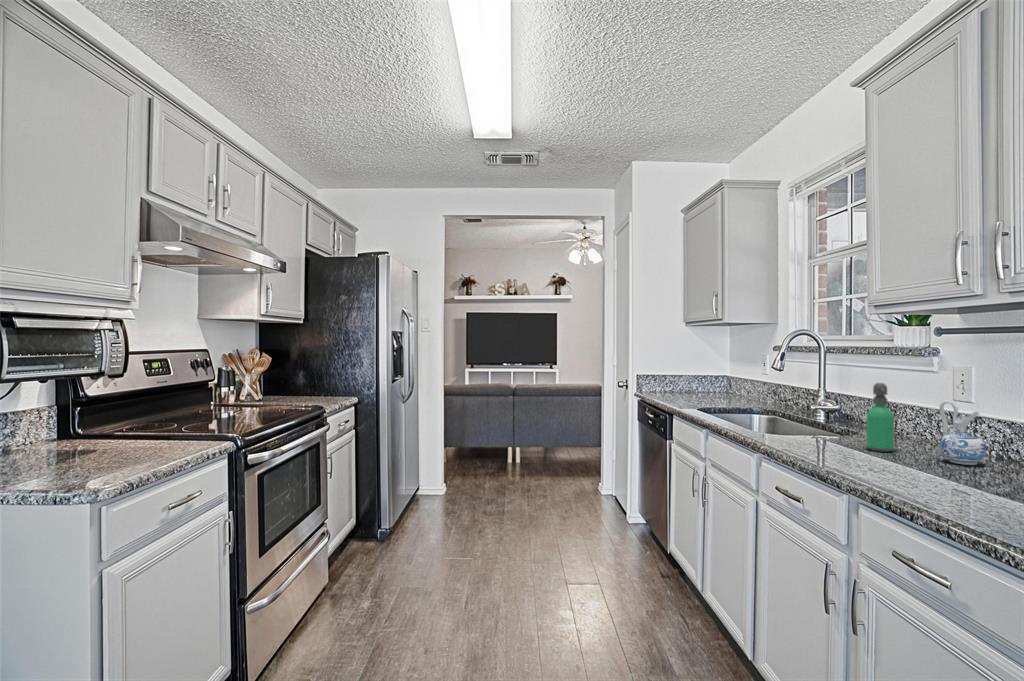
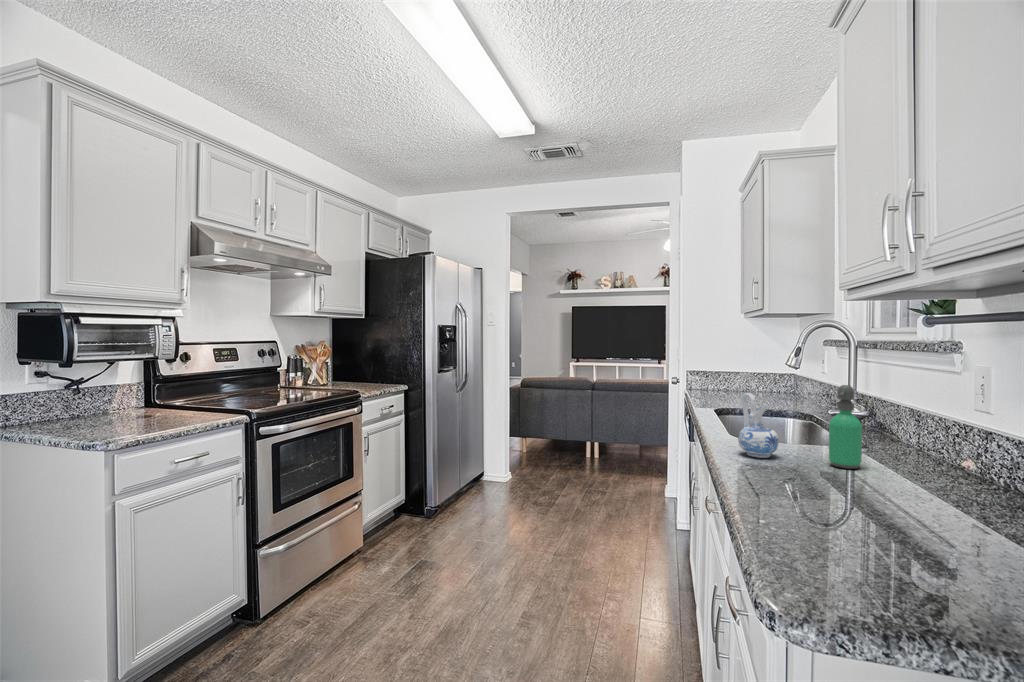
ceramic pitcher: present [940,401,987,465] -> present [738,393,779,458]

